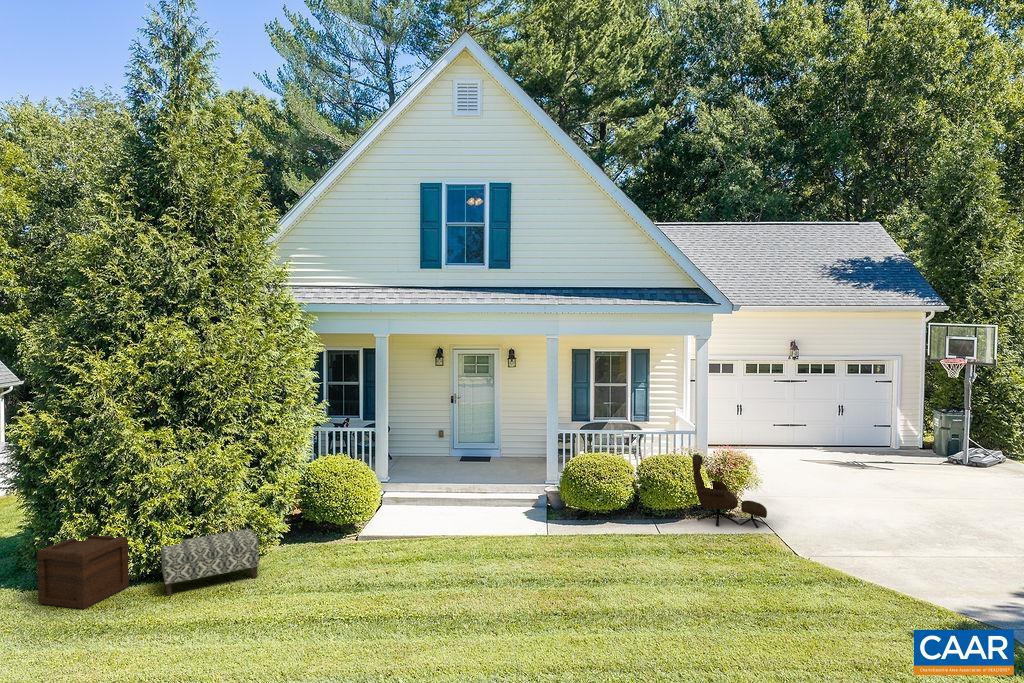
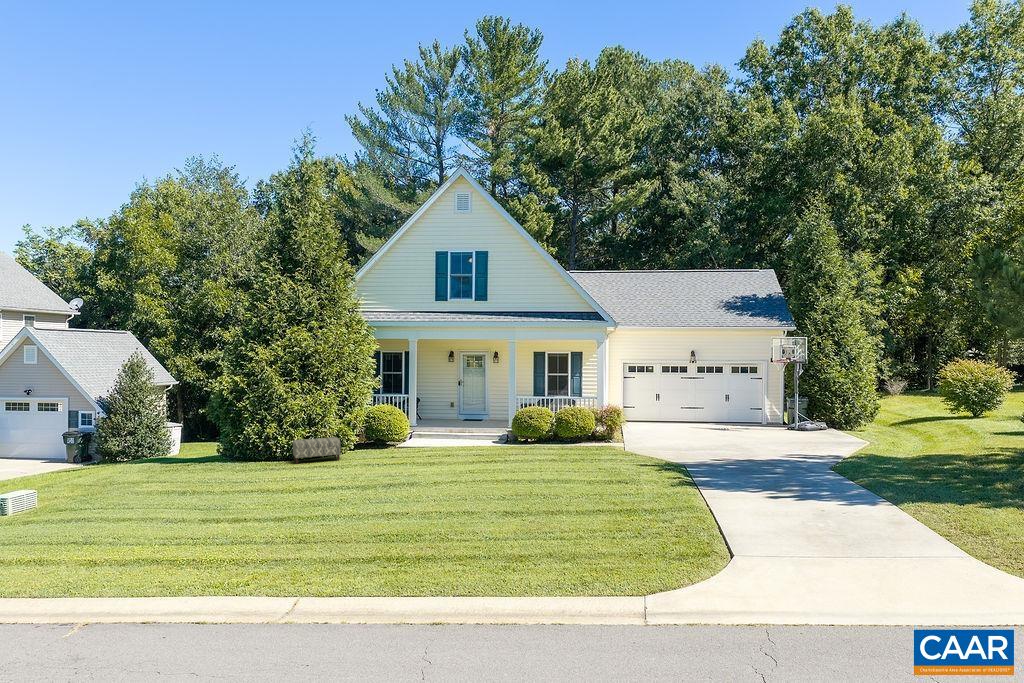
lounge chair: present [692,454,767,528] -> none [584,412,627,453]
wooden crate: present [37,535,129,609] -> none [237,434,277,467]

